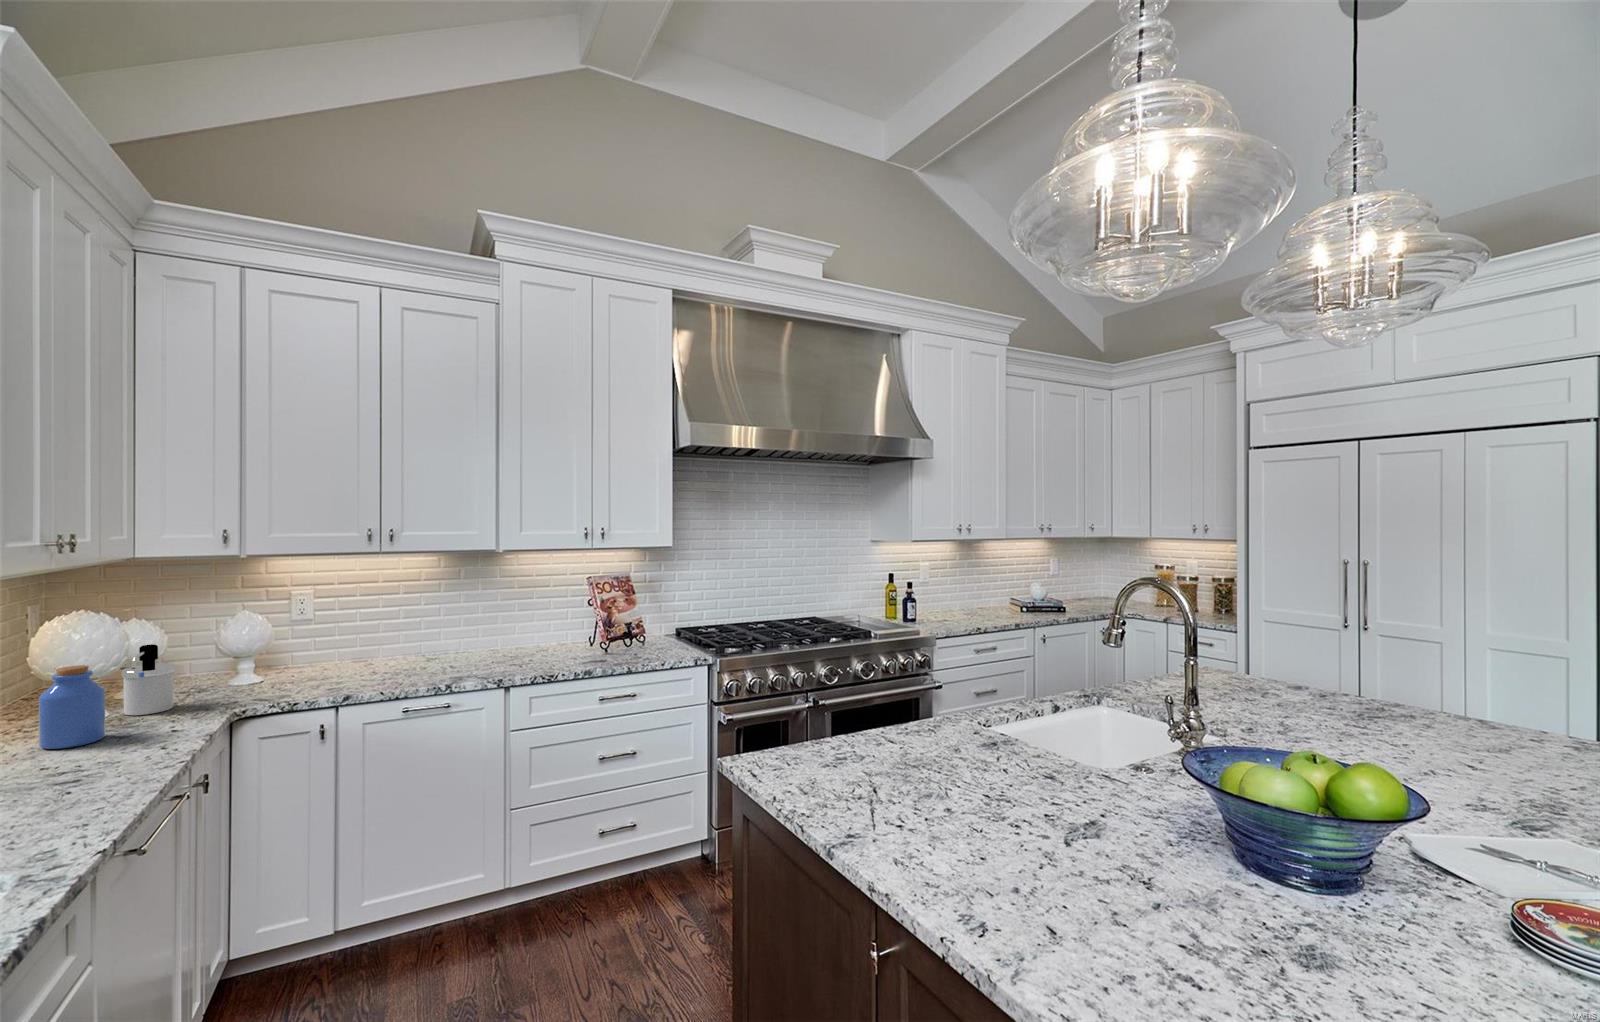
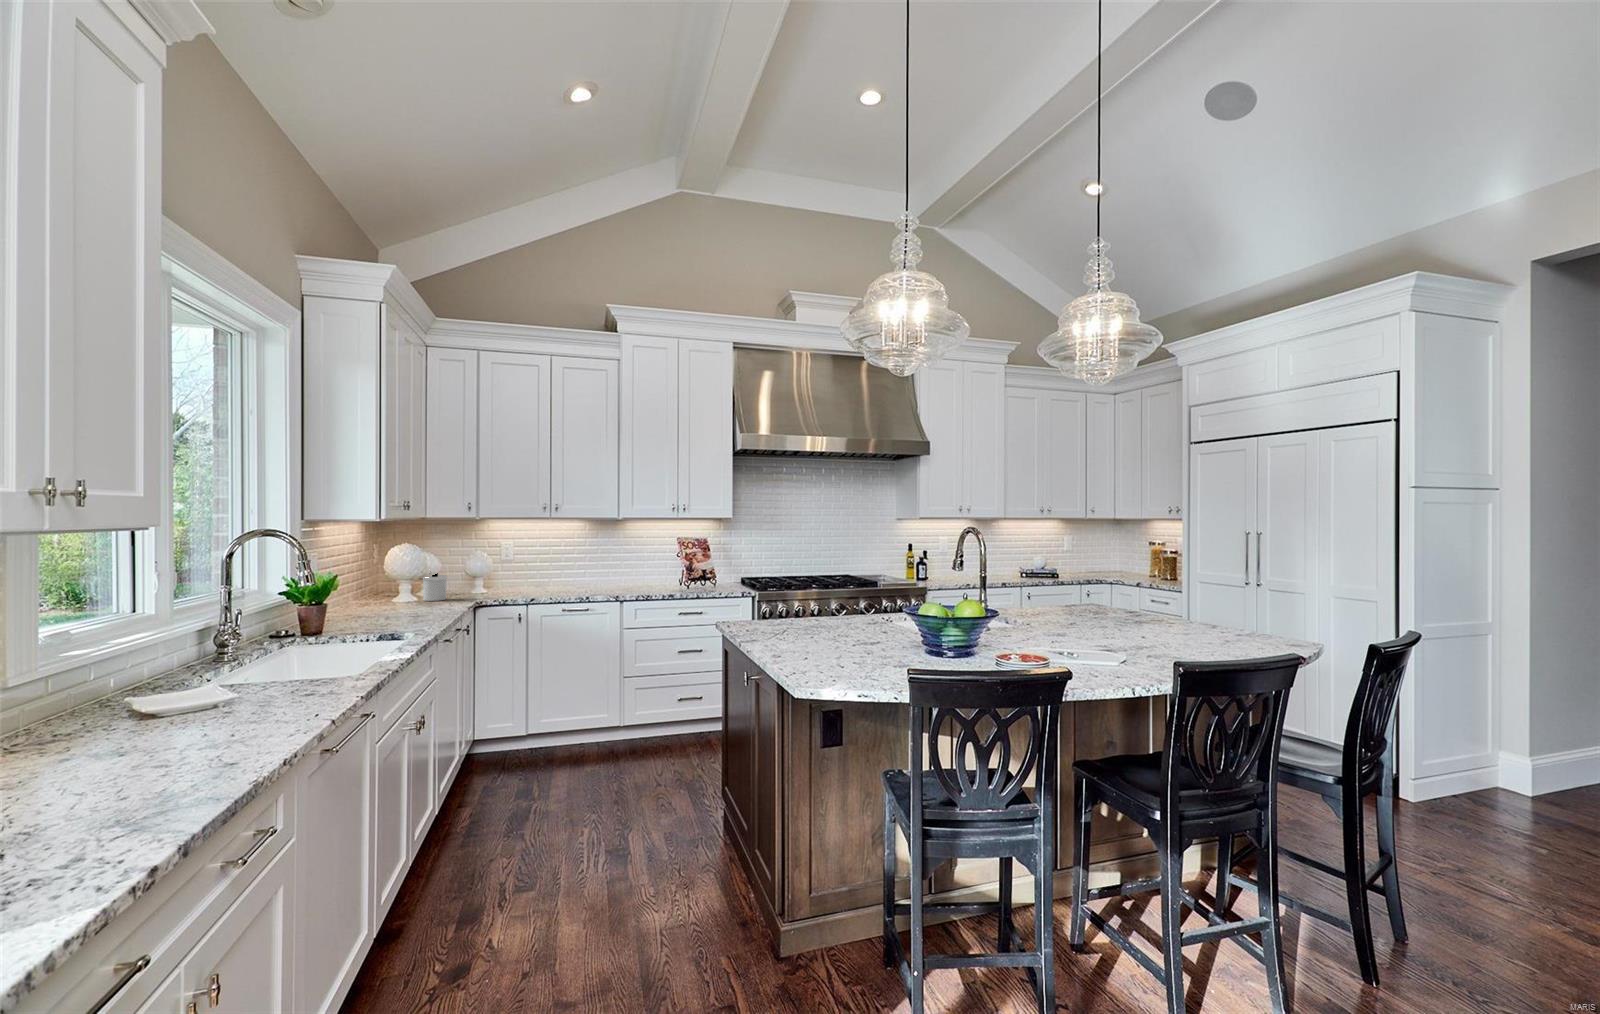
jar: present [39,665,105,749] -> none [393,568,421,609]

